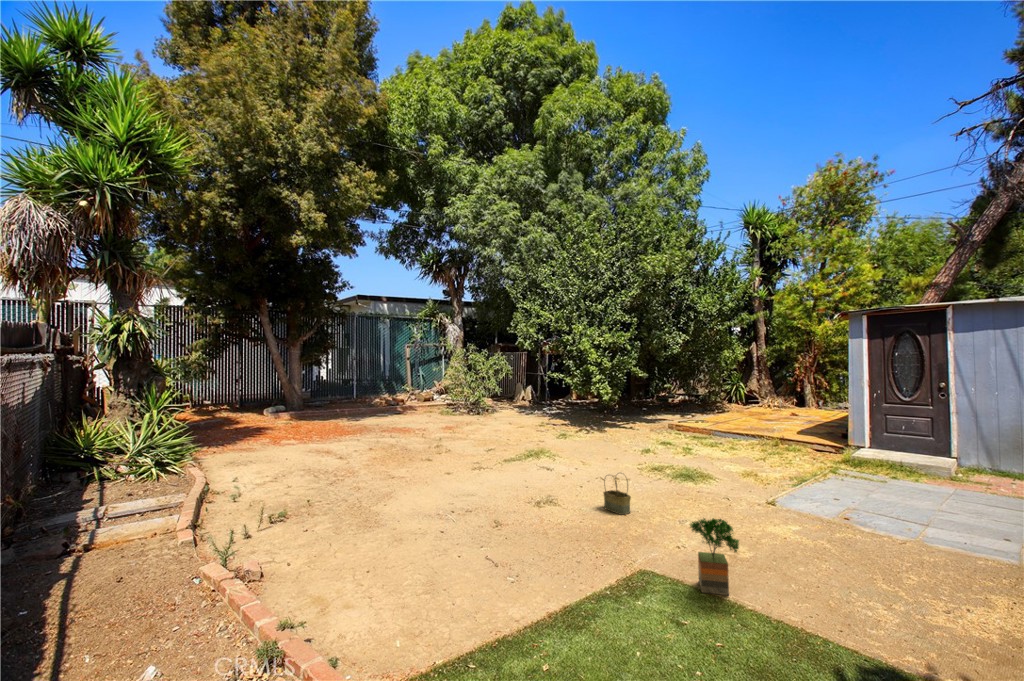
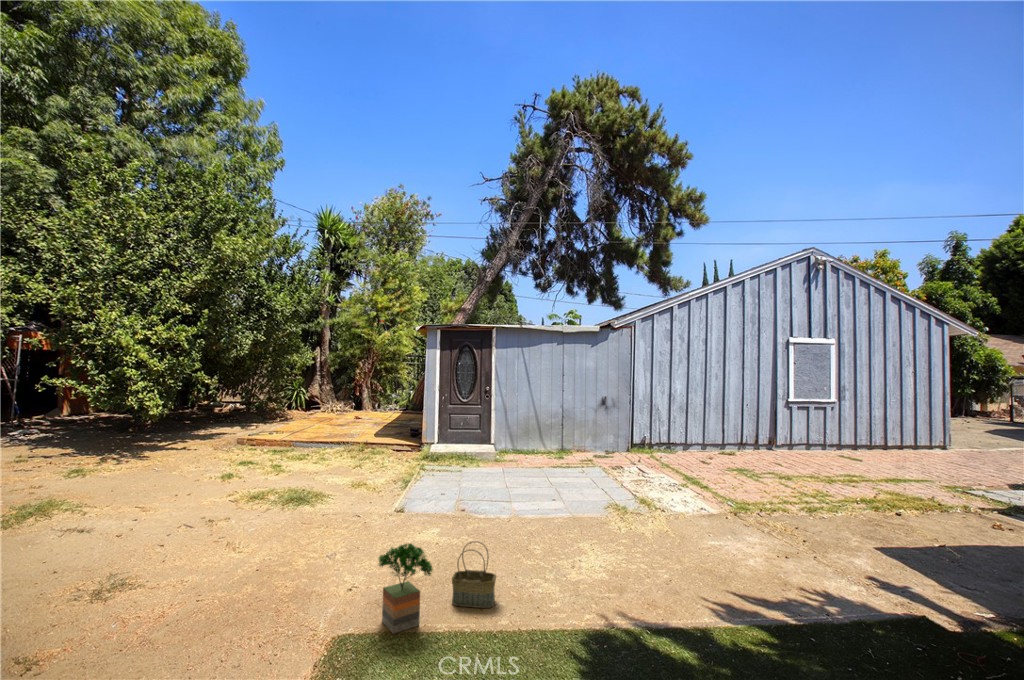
basket: present [604,473,631,515] -> present [452,541,496,608]

